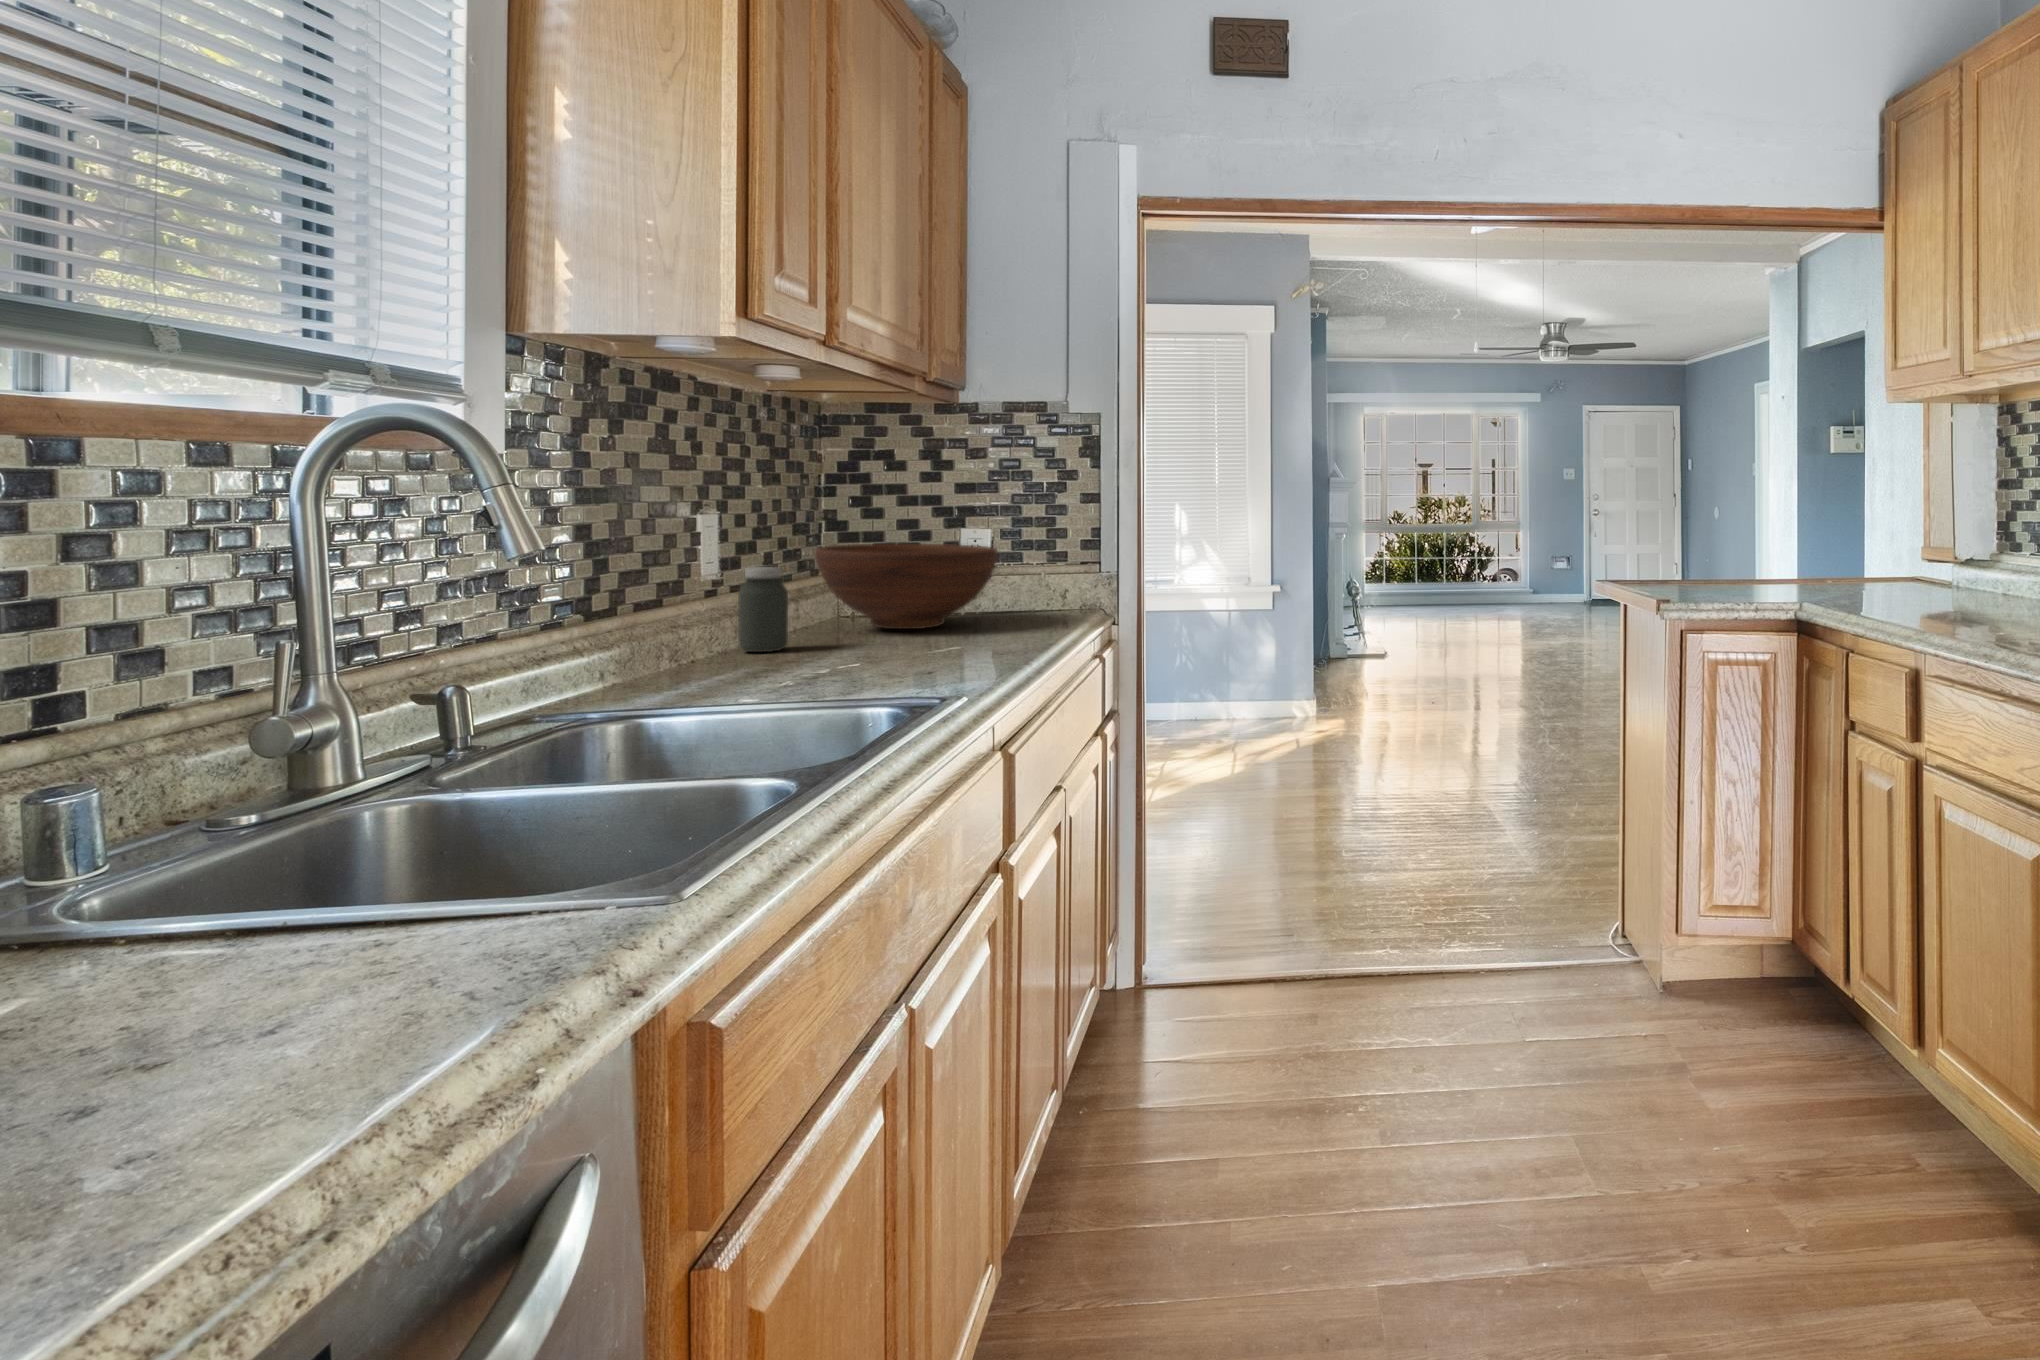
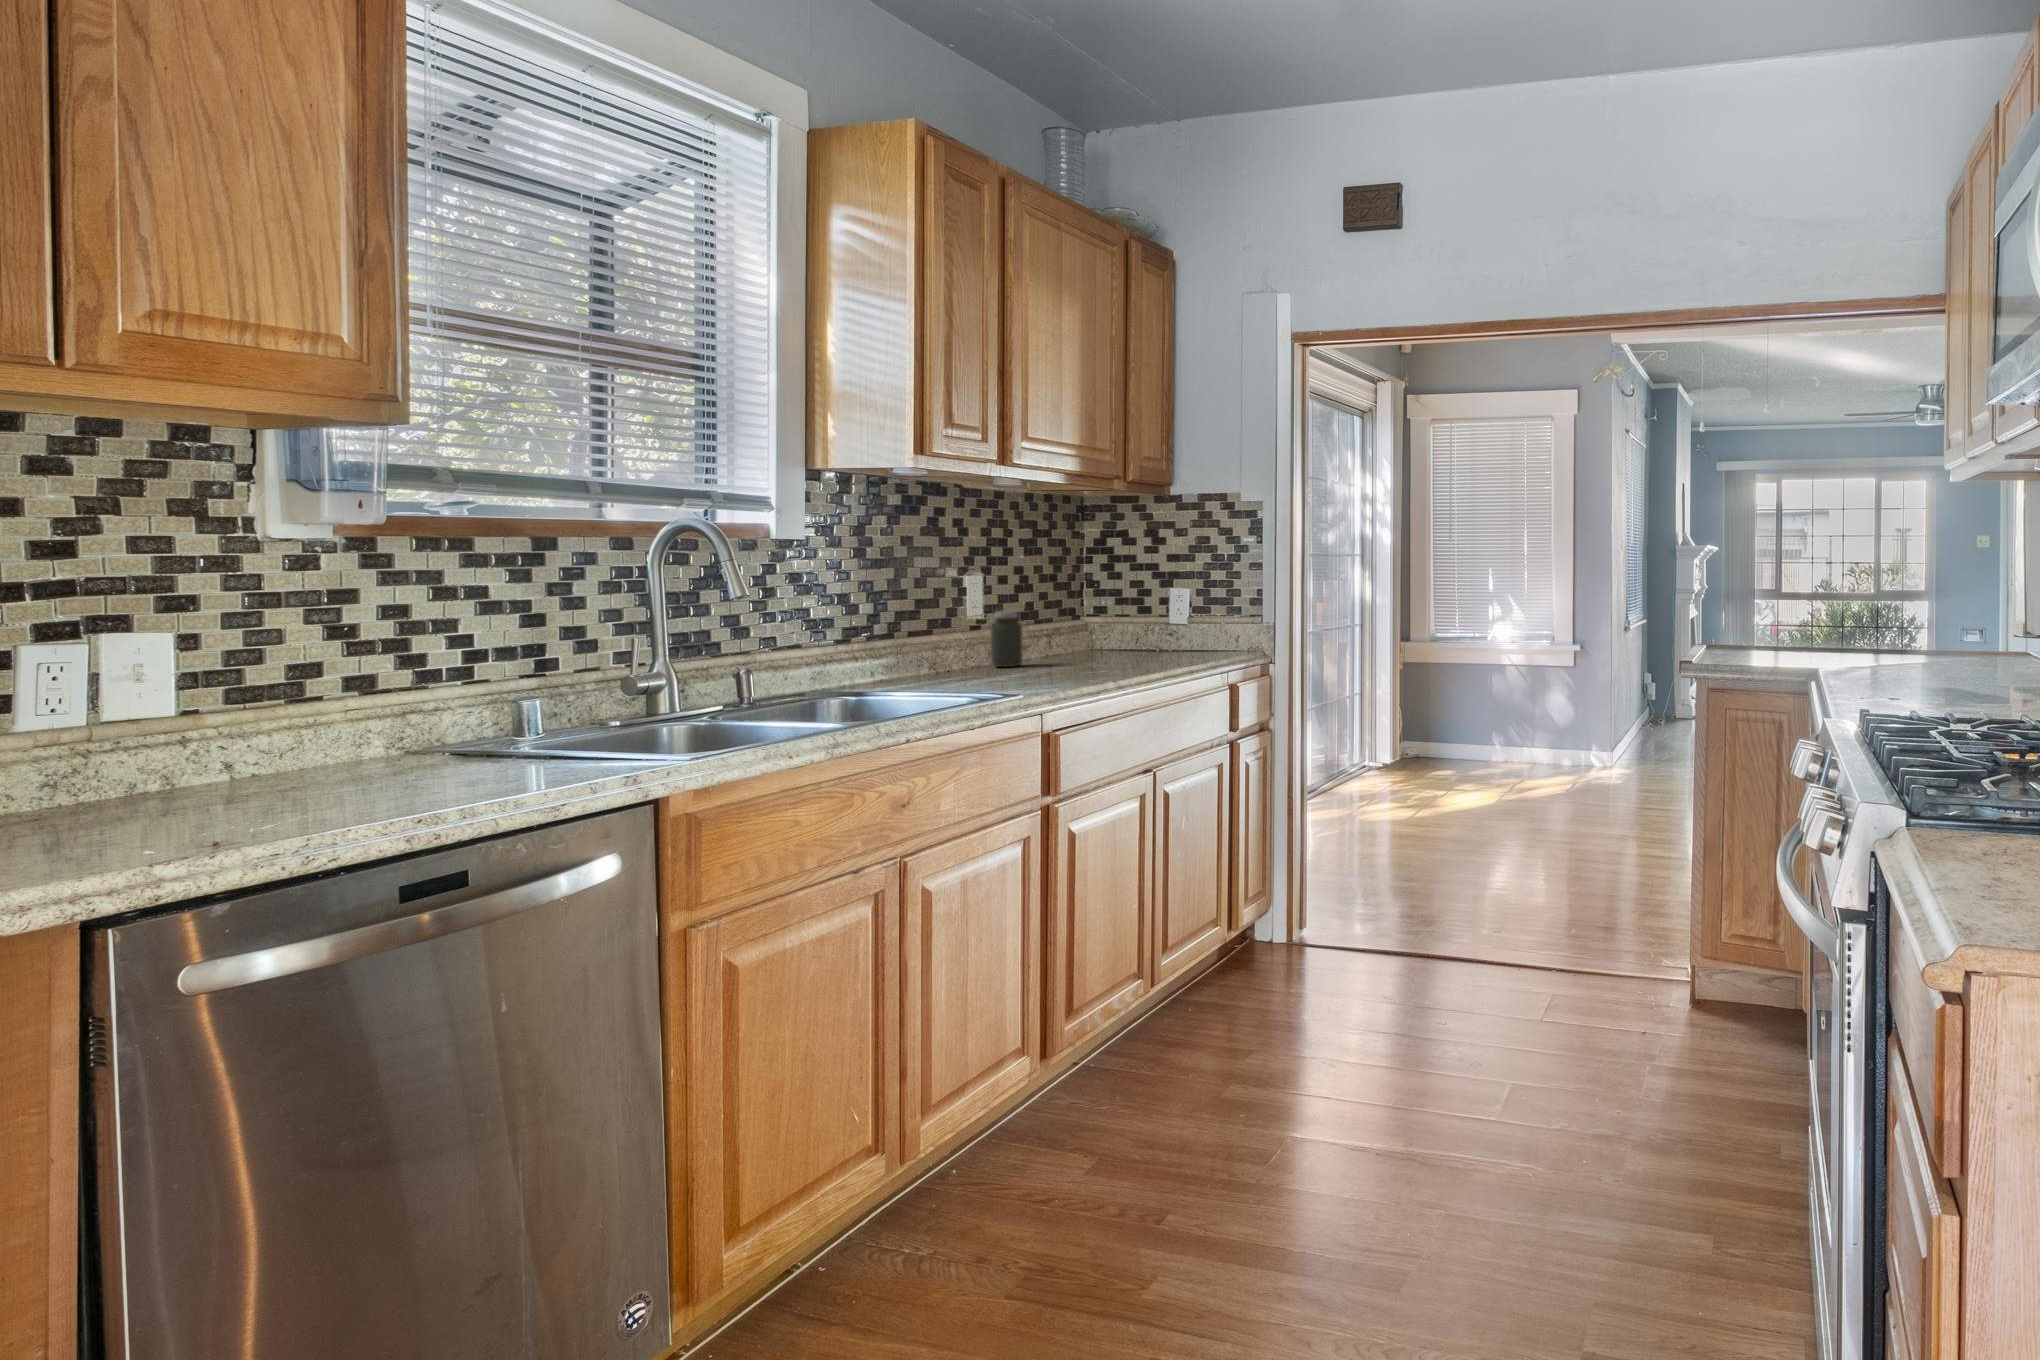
fruit bowl: present [815,544,998,629] -> none [1055,597,1177,656]

